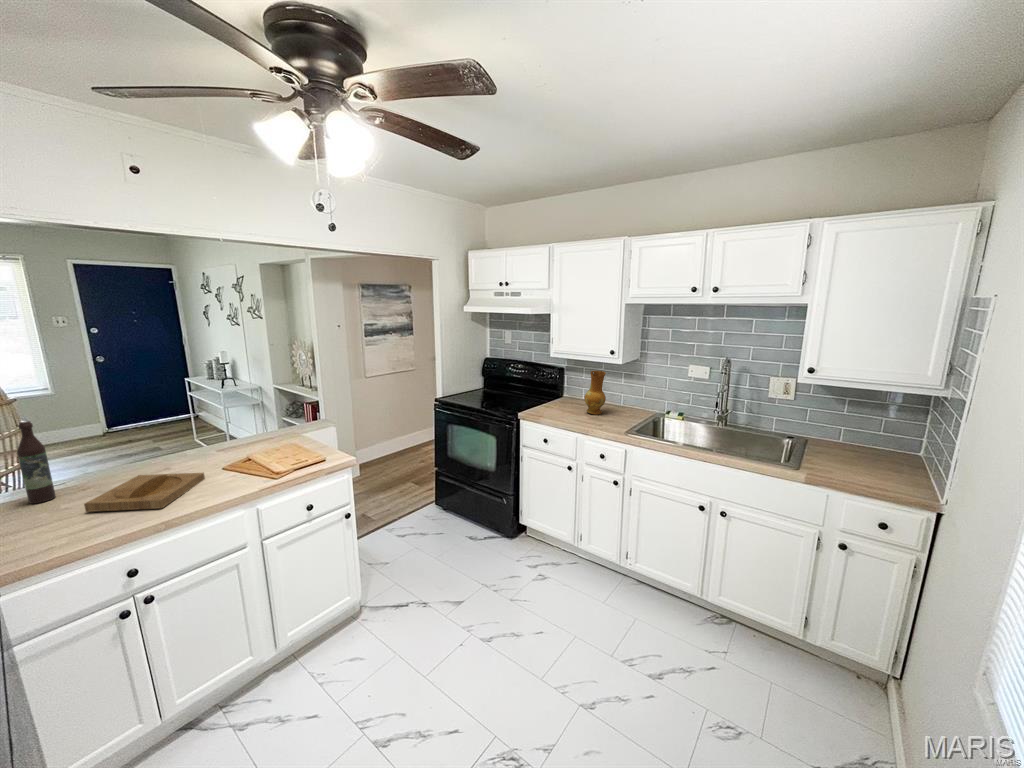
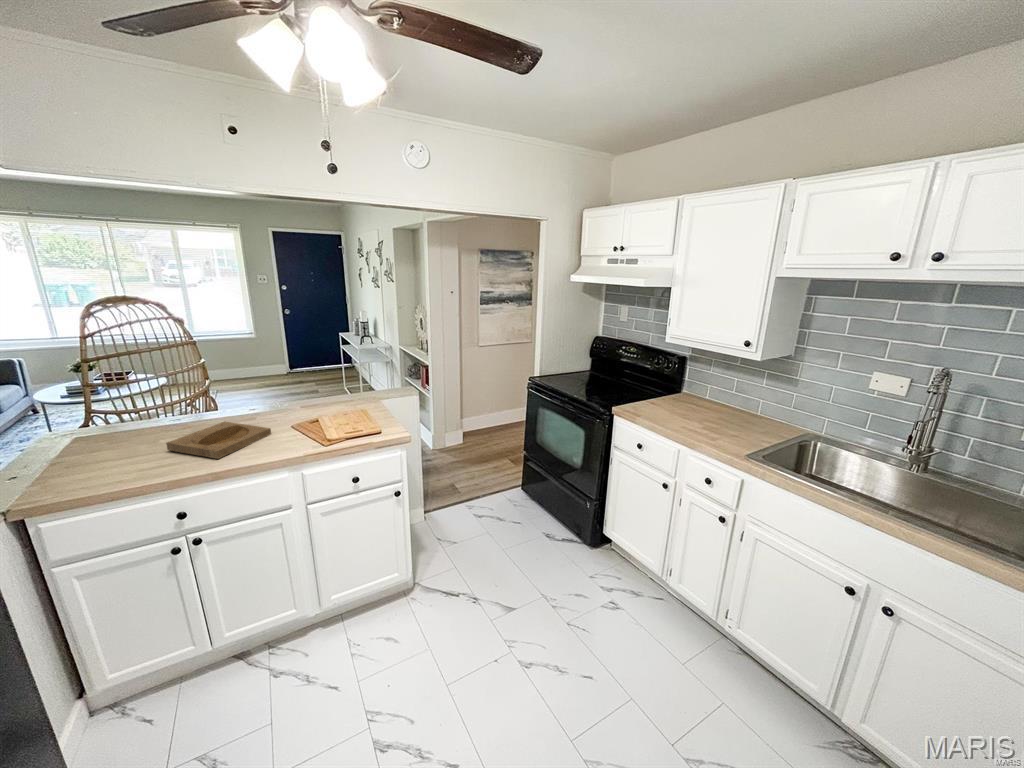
ceramic jug: present [584,371,606,415] -> none [702,365,736,423]
wine bottle: present [17,421,56,504] -> none [134,363,164,434]

